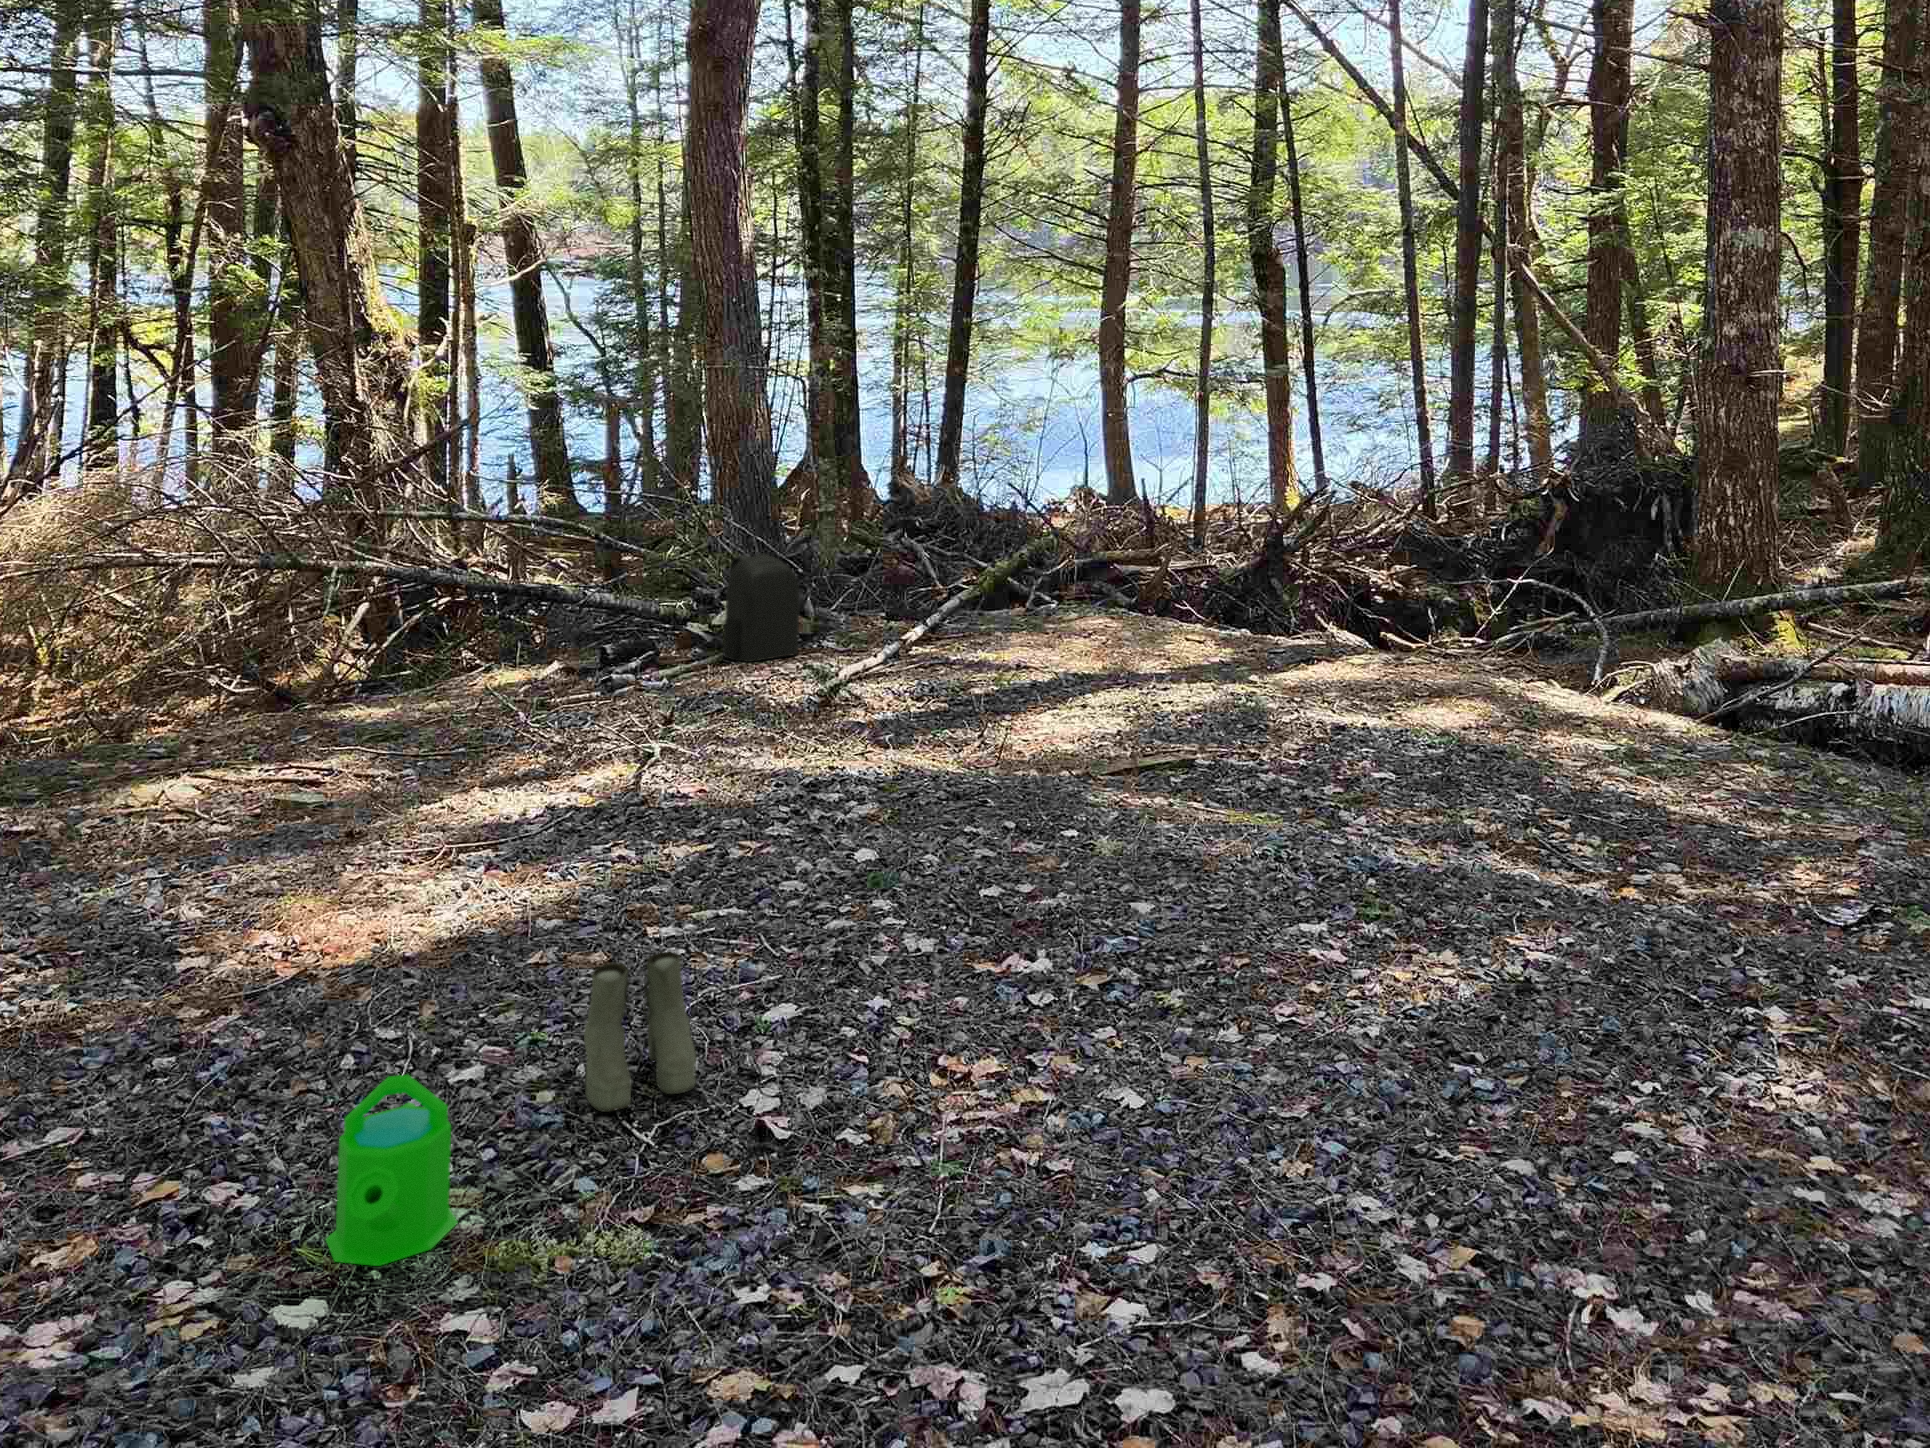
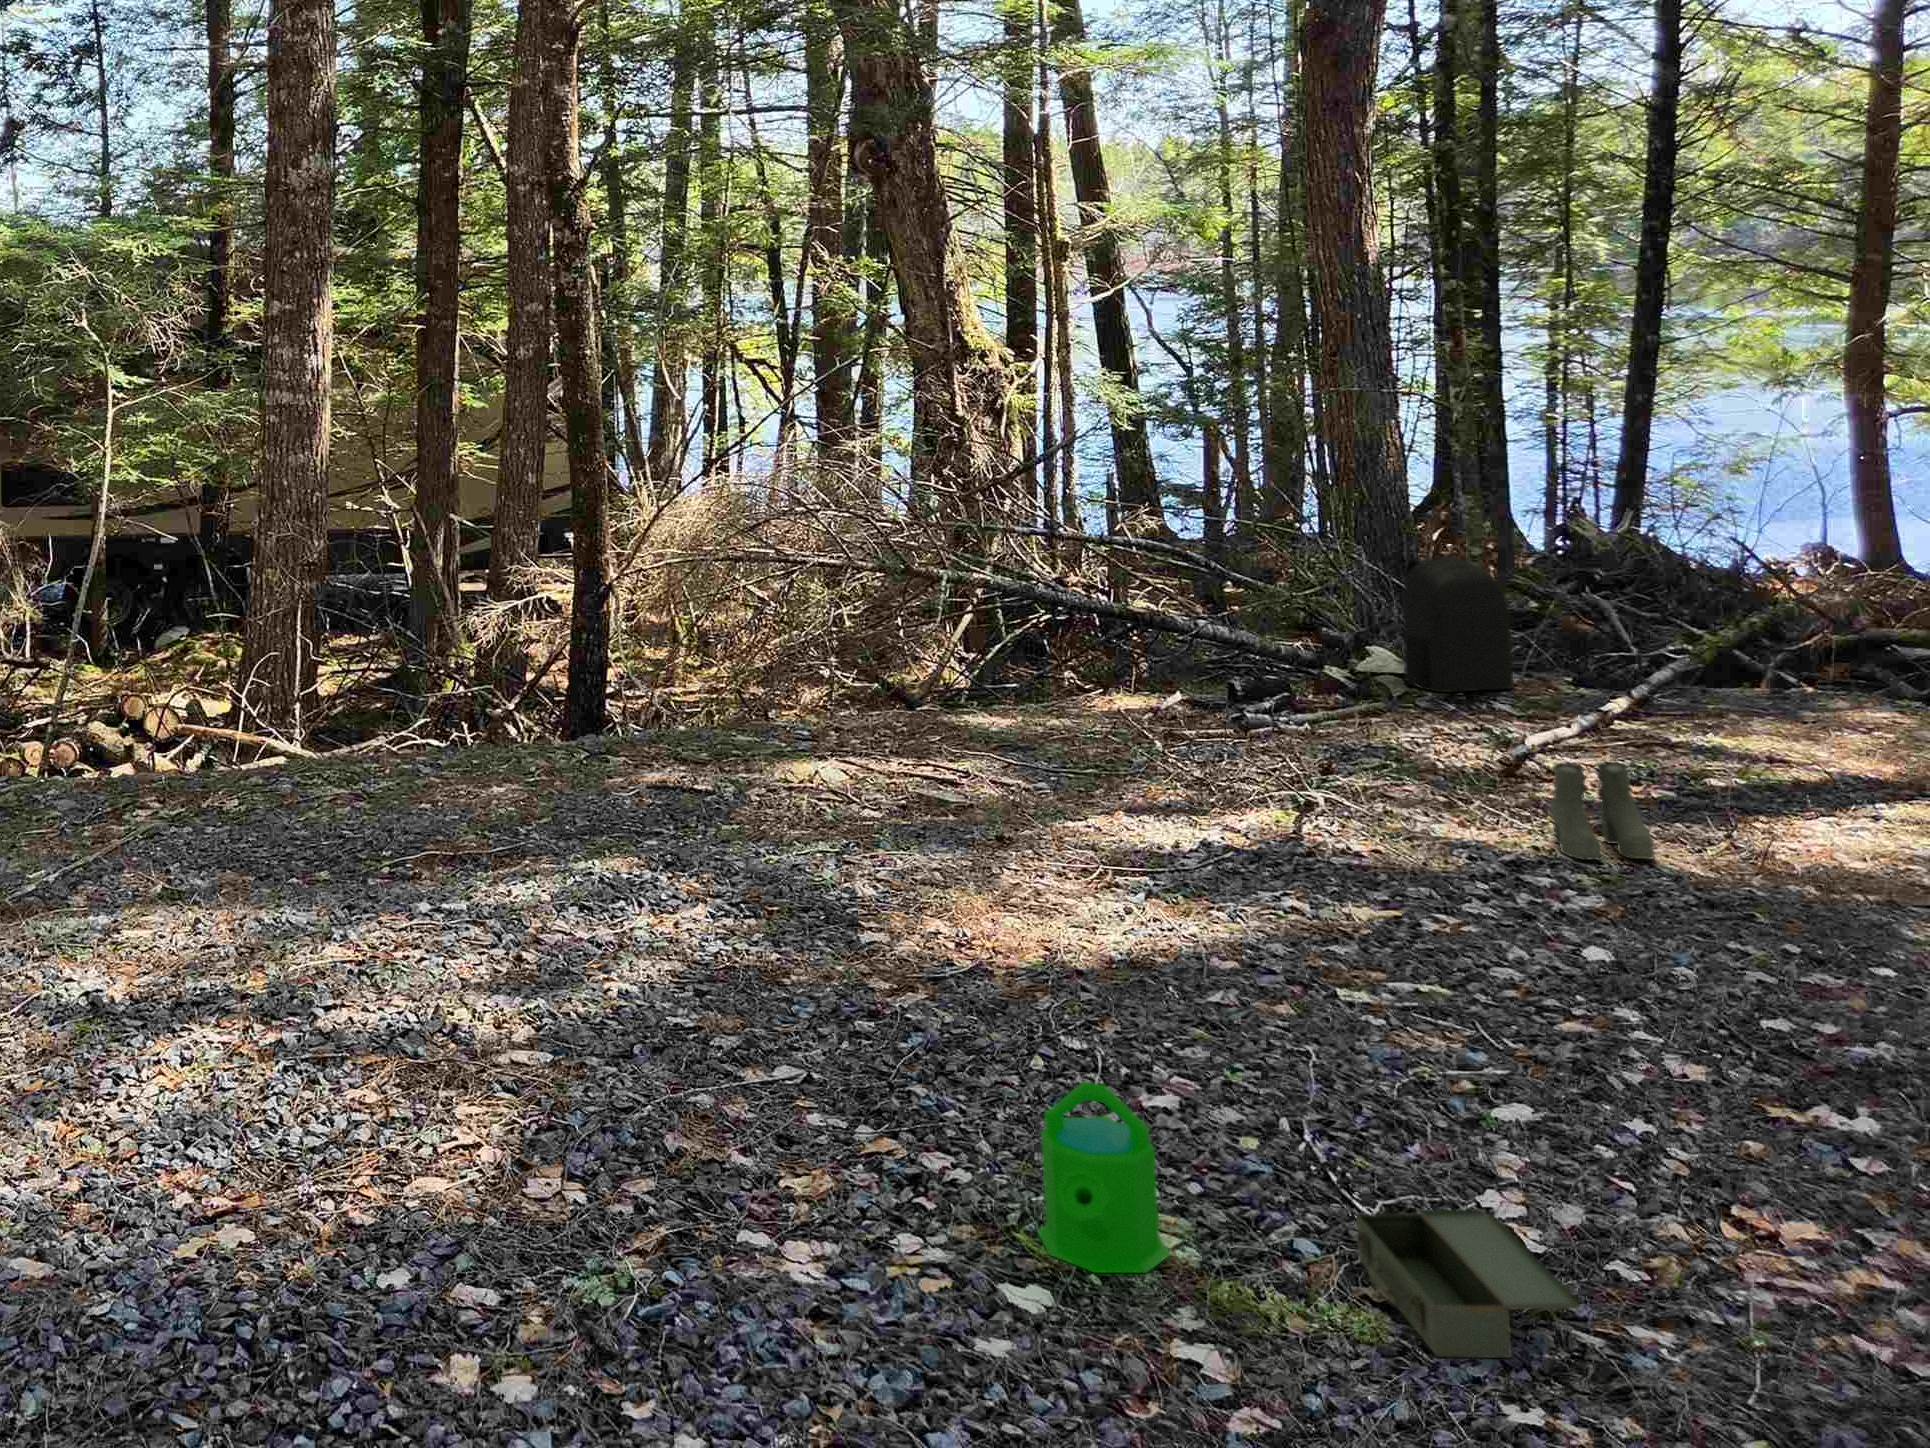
boots: present [584,951,696,1112] -> present [1550,762,1655,860]
toolbox: none [625,1101,790,1246] -> present [1356,1209,1580,1358]

